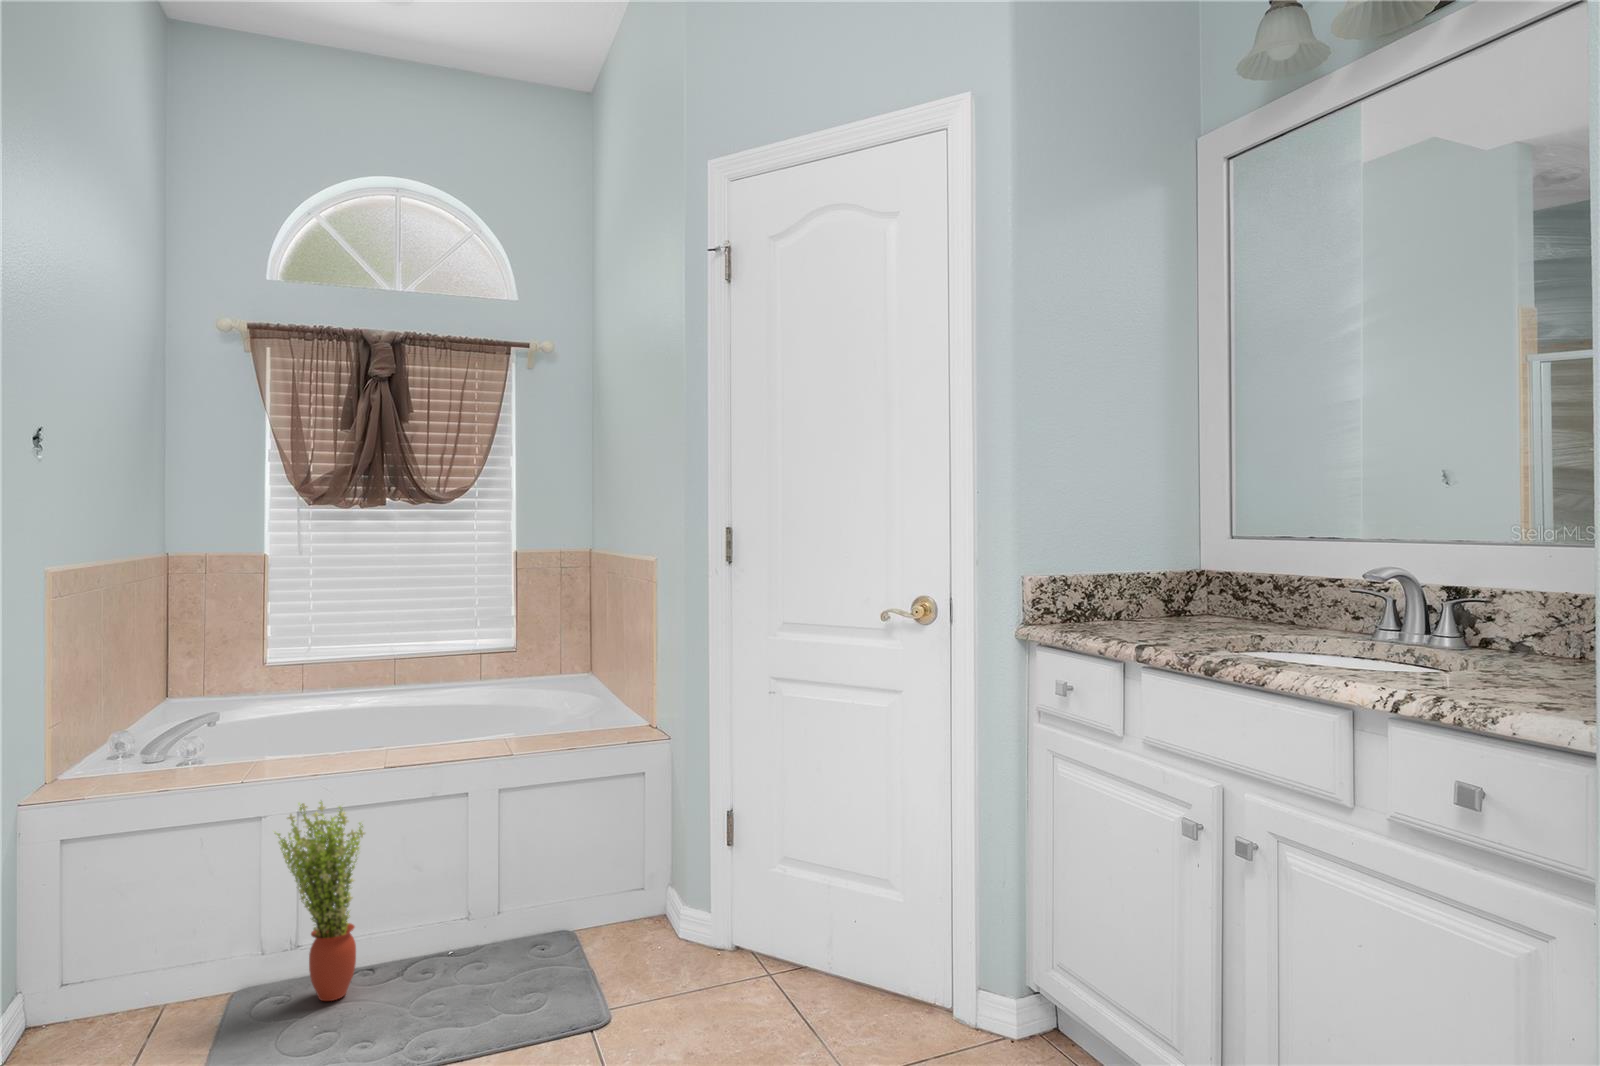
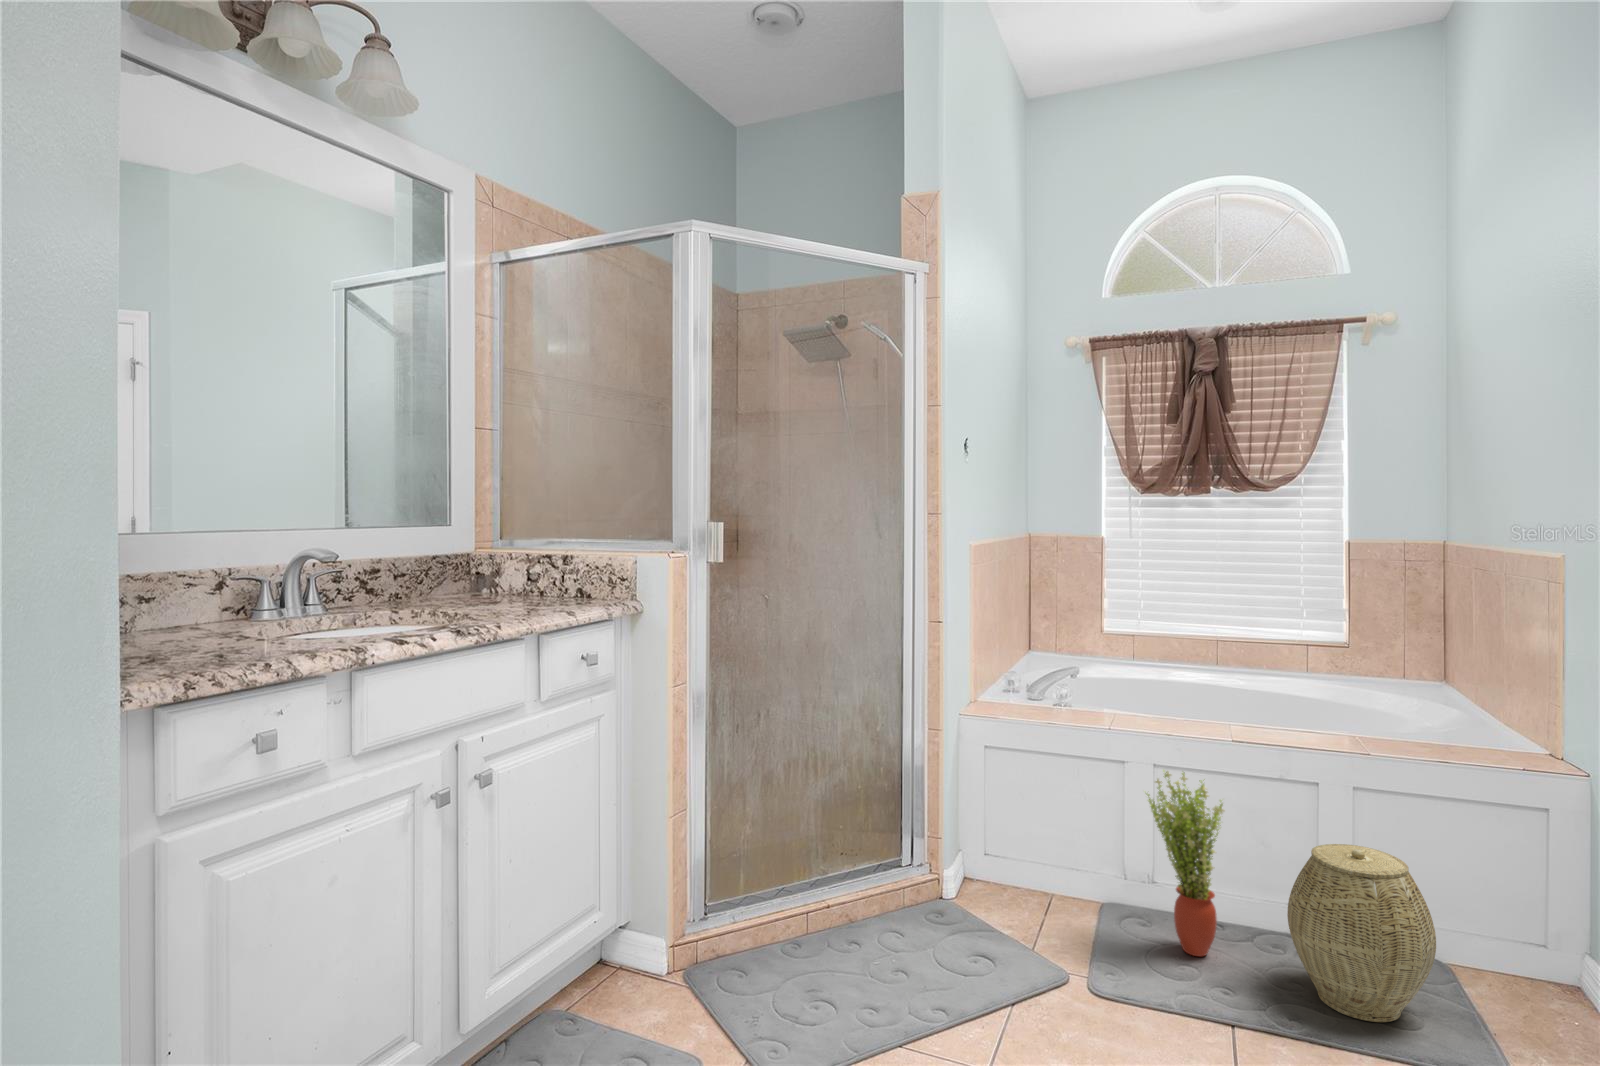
woven basket: none [425,838,551,1006] -> present [1287,844,1436,1022]

